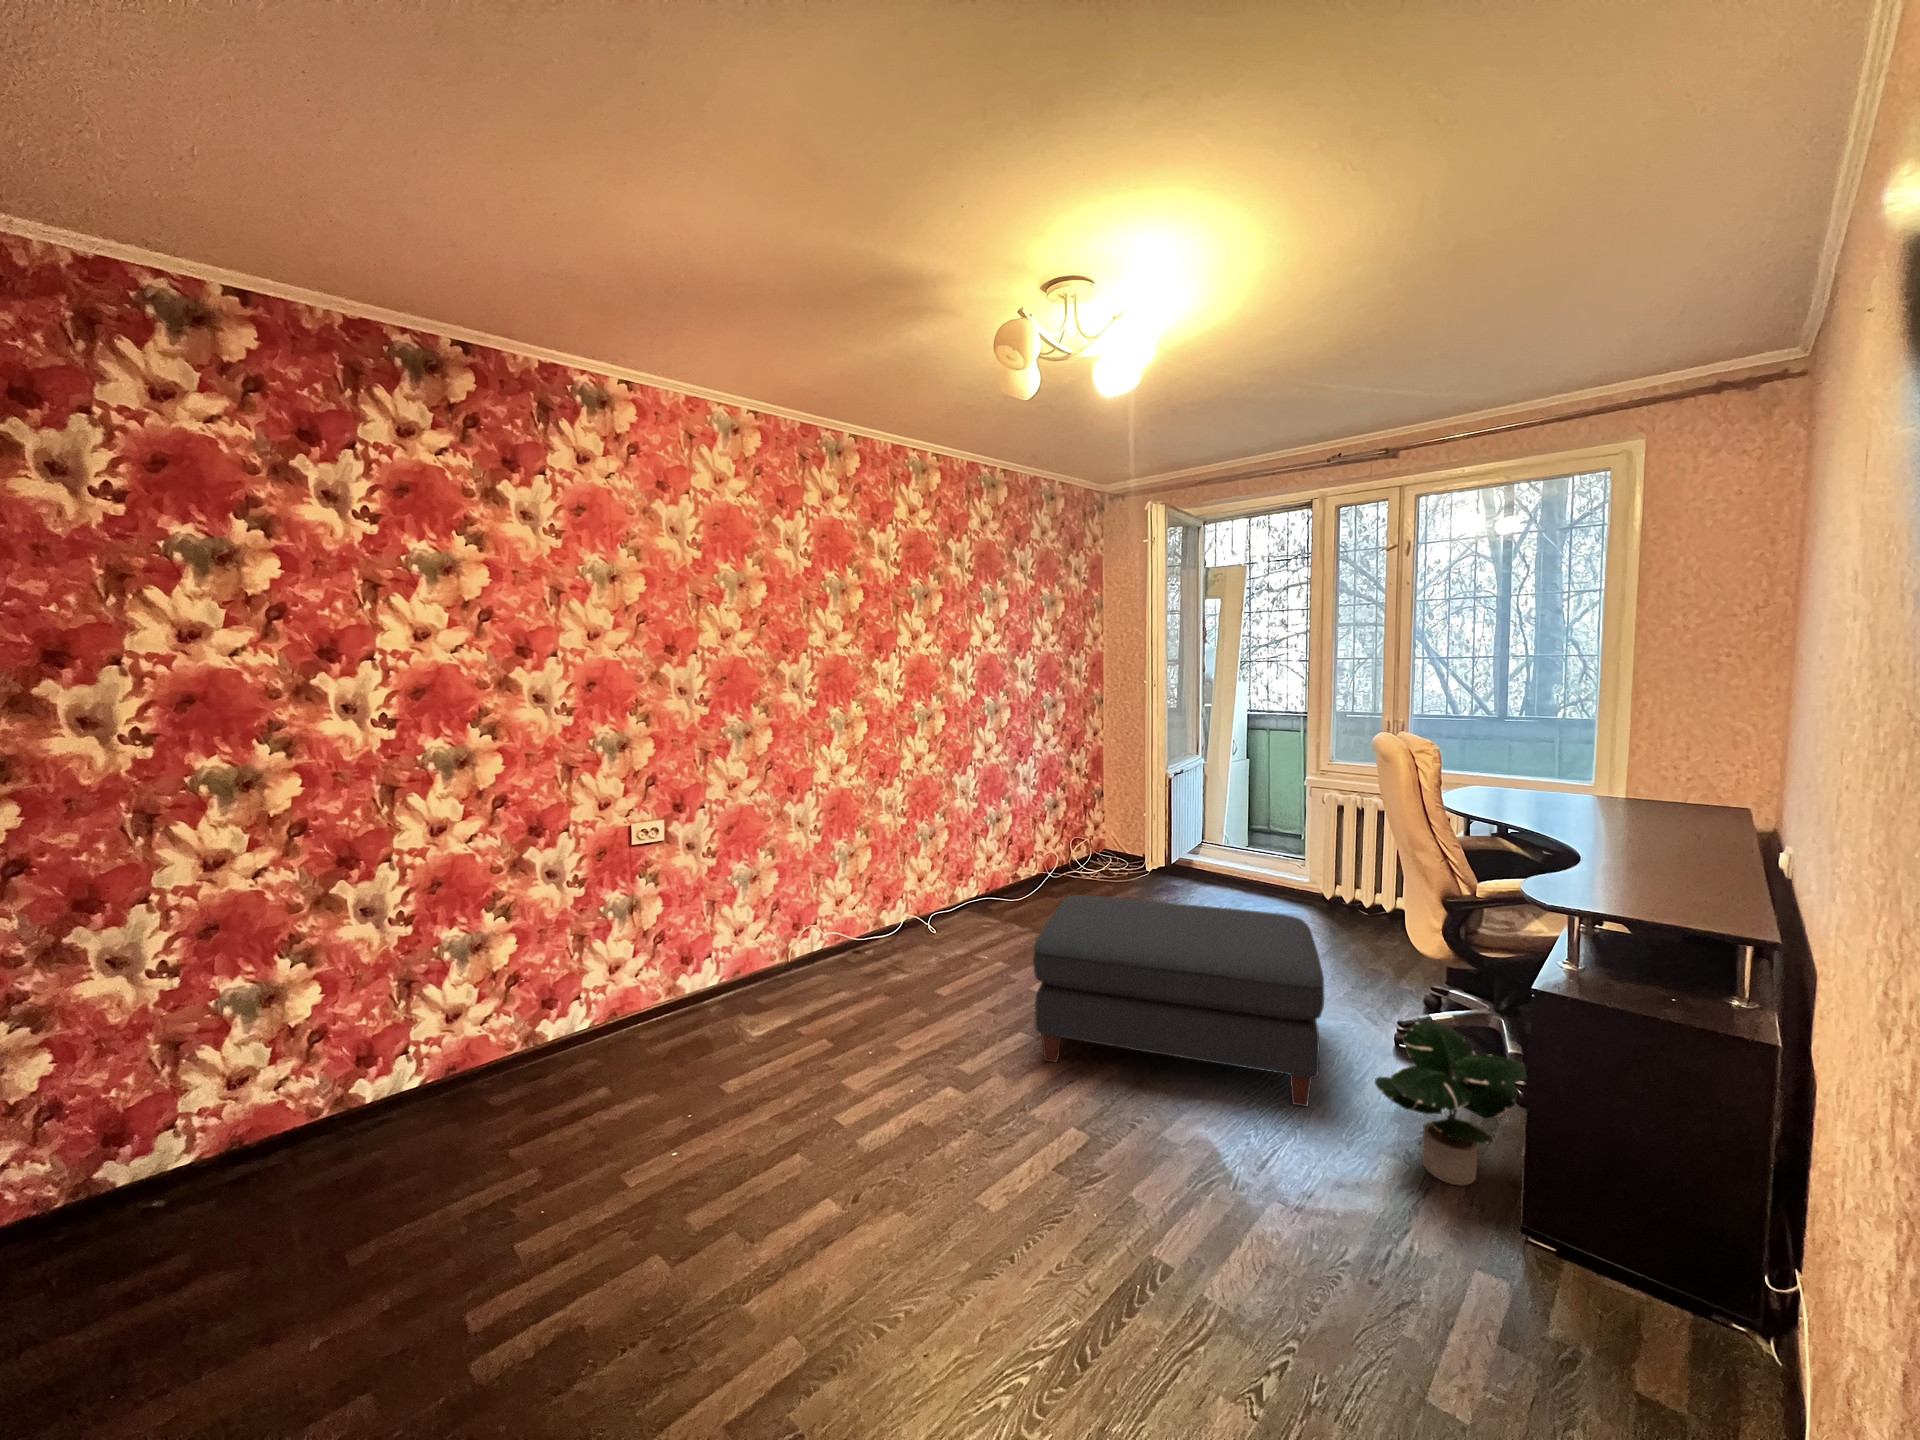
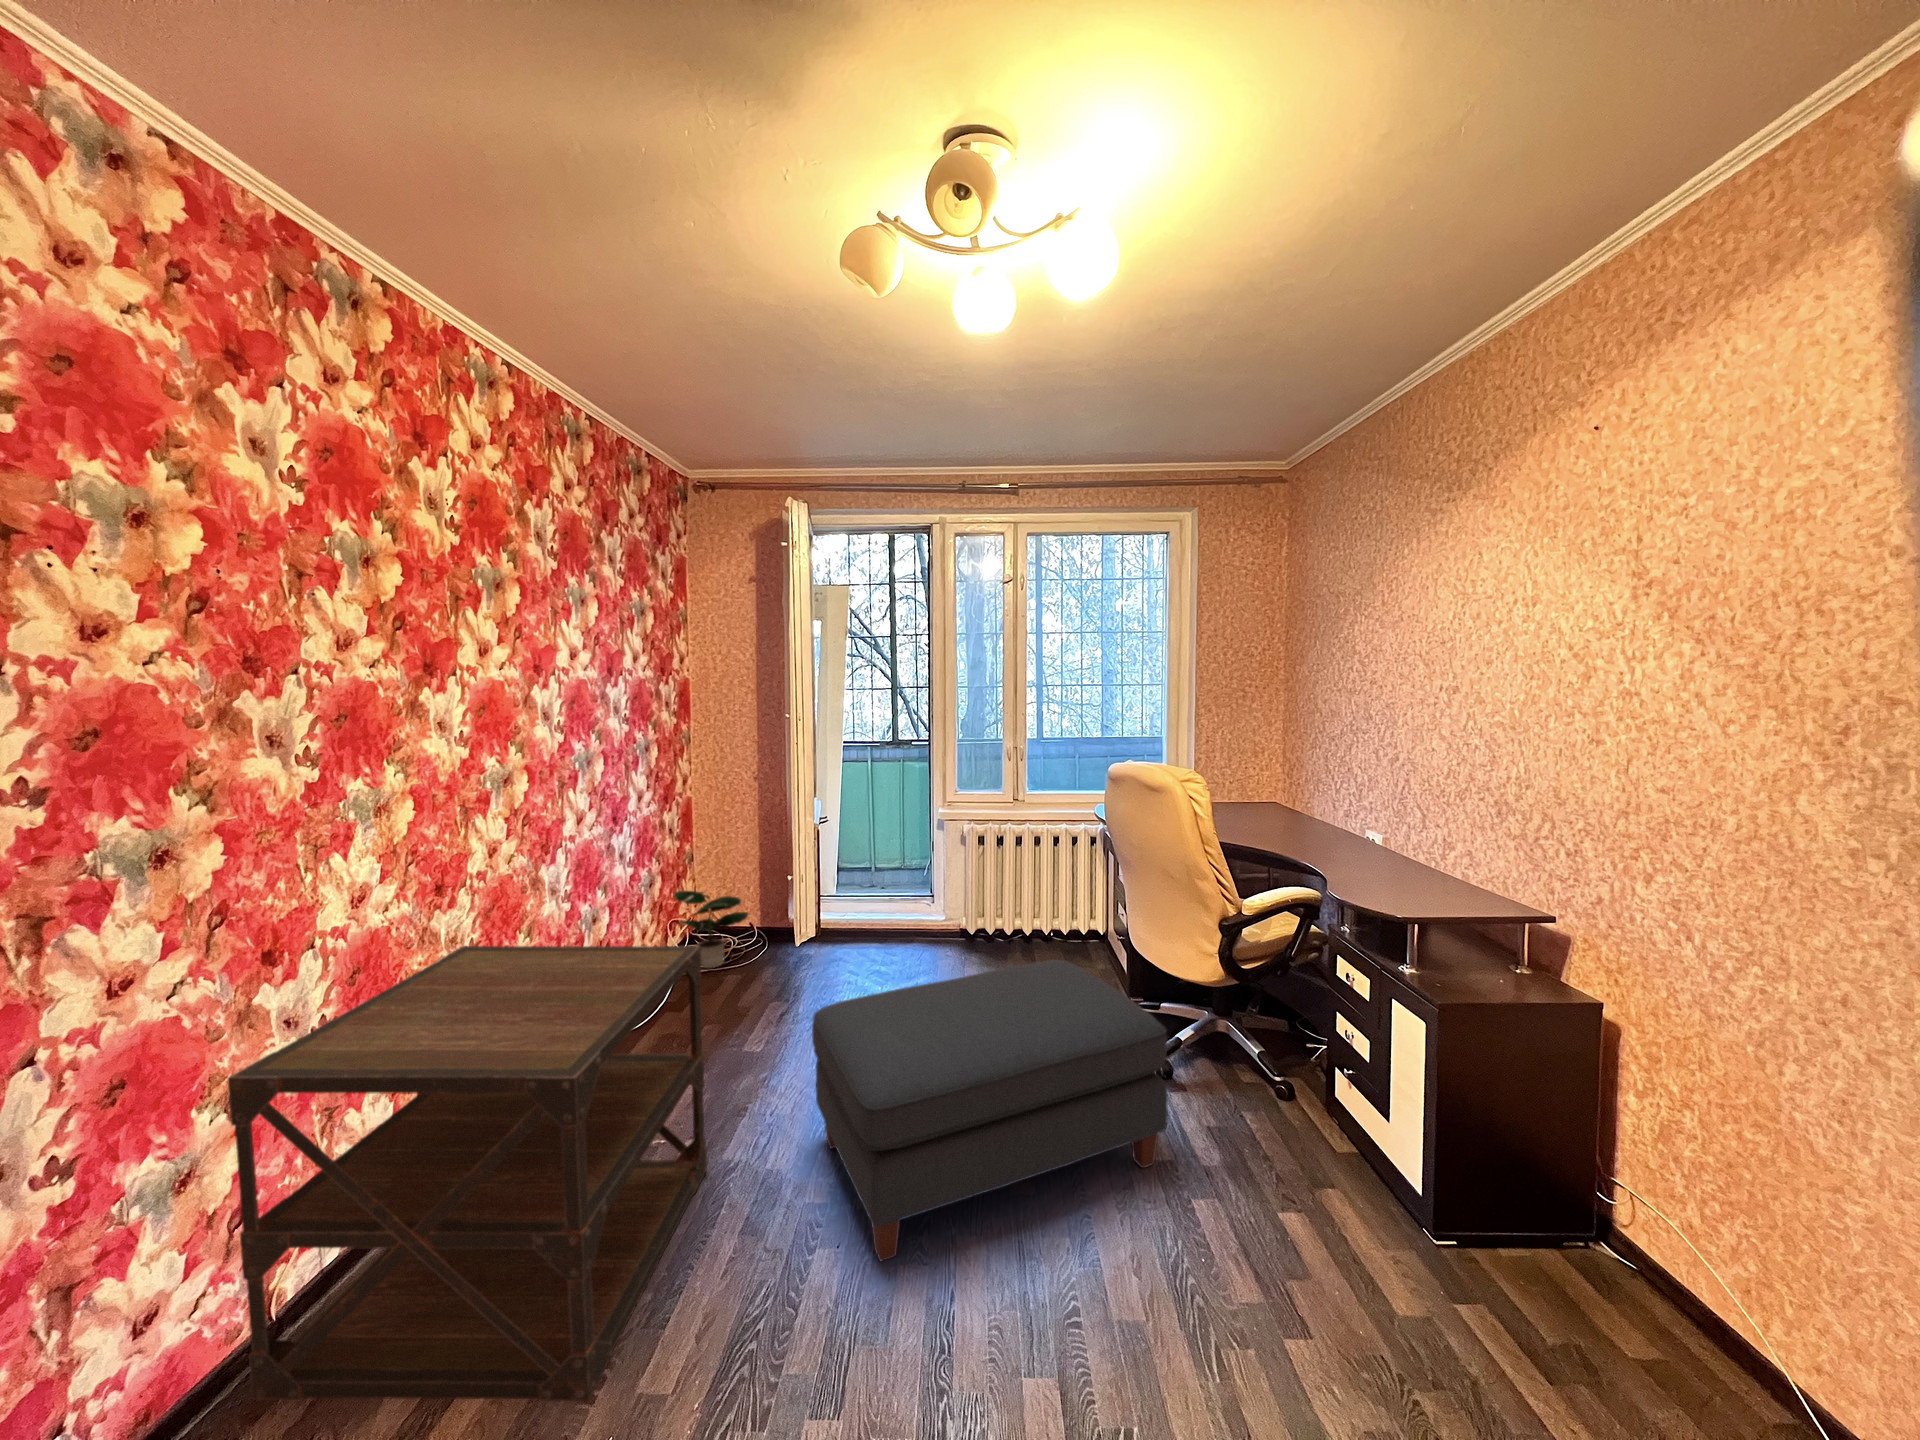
side table: none [768,809,995,1044] -> present [228,946,707,1401]
potted plant: present [1375,1021,1526,1186] -> present [674,891,748,968]

